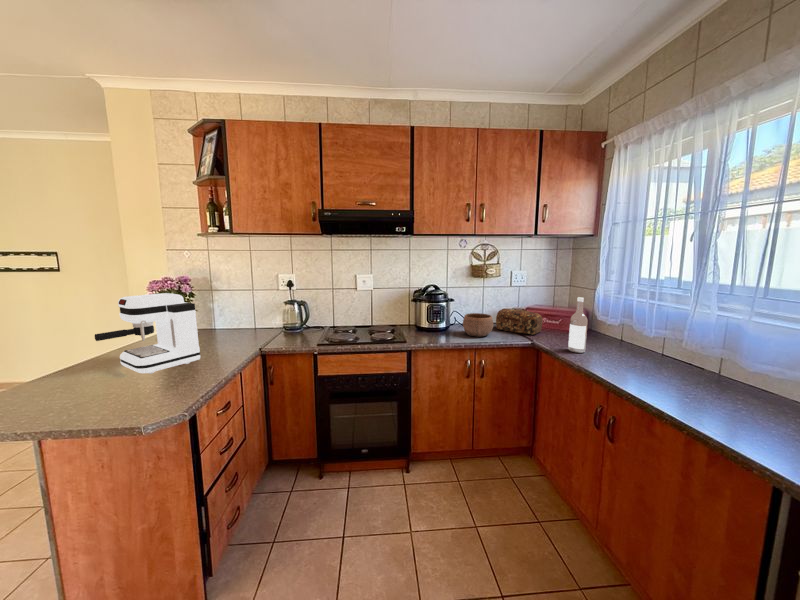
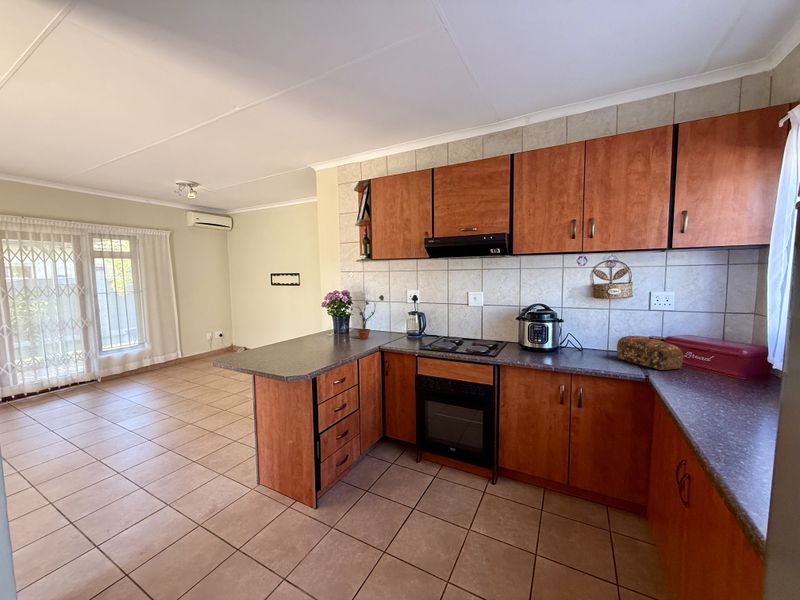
potted plant: none [203,282,249,343] -> present [351,295,384,339]
coffee maker: present [95,293,200,374] -> none [289,301,340,351]
wine bottle: present [568,297,588,353] -> none [686,327,714,398]
bowl: present [463,313,493,337] -> none [566,337,603,363]

